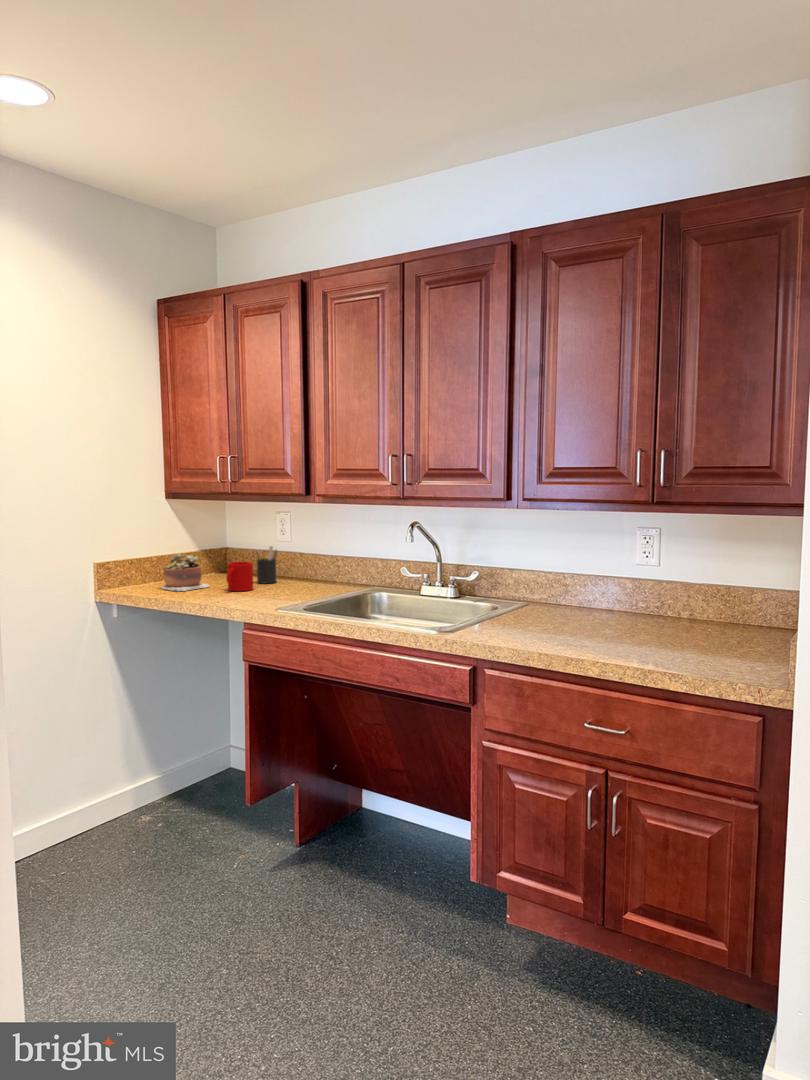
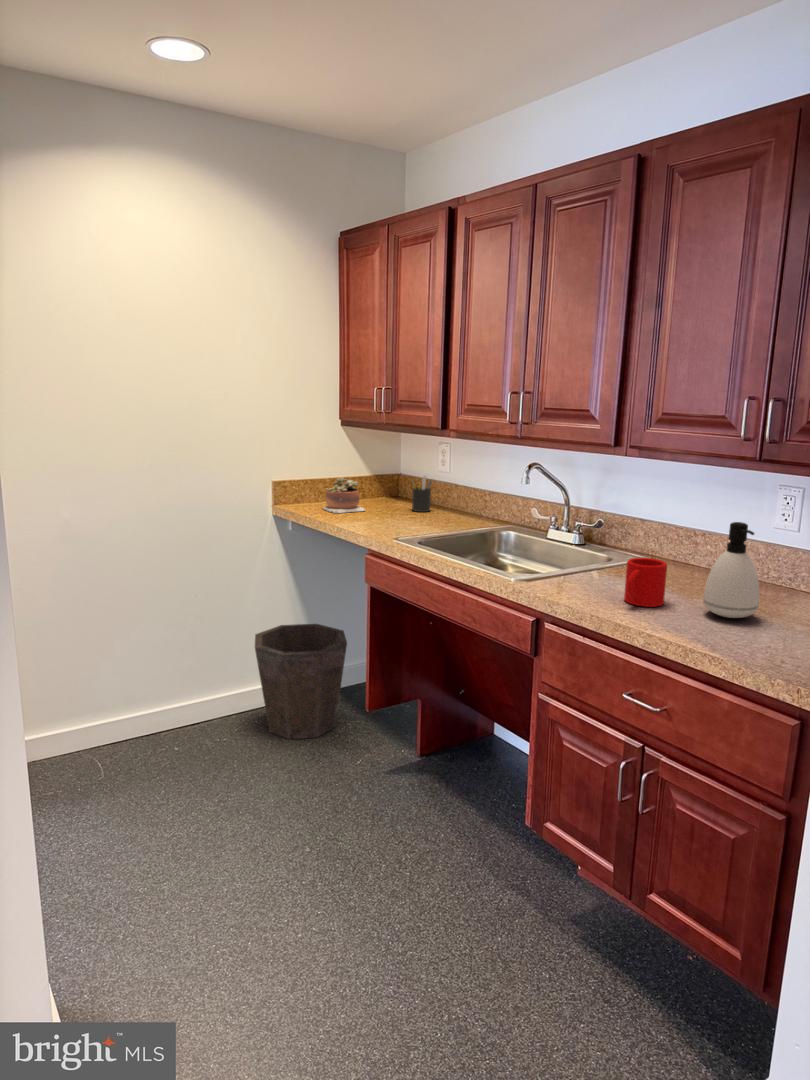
soap dispenser: none [622,557,670,641] -> present [703,522,759,618]
mug: present [226,562,253,591] -> present [624,558,667,607]
waste bin: none [87,718,201,855] -> present [255,624,347,739]

